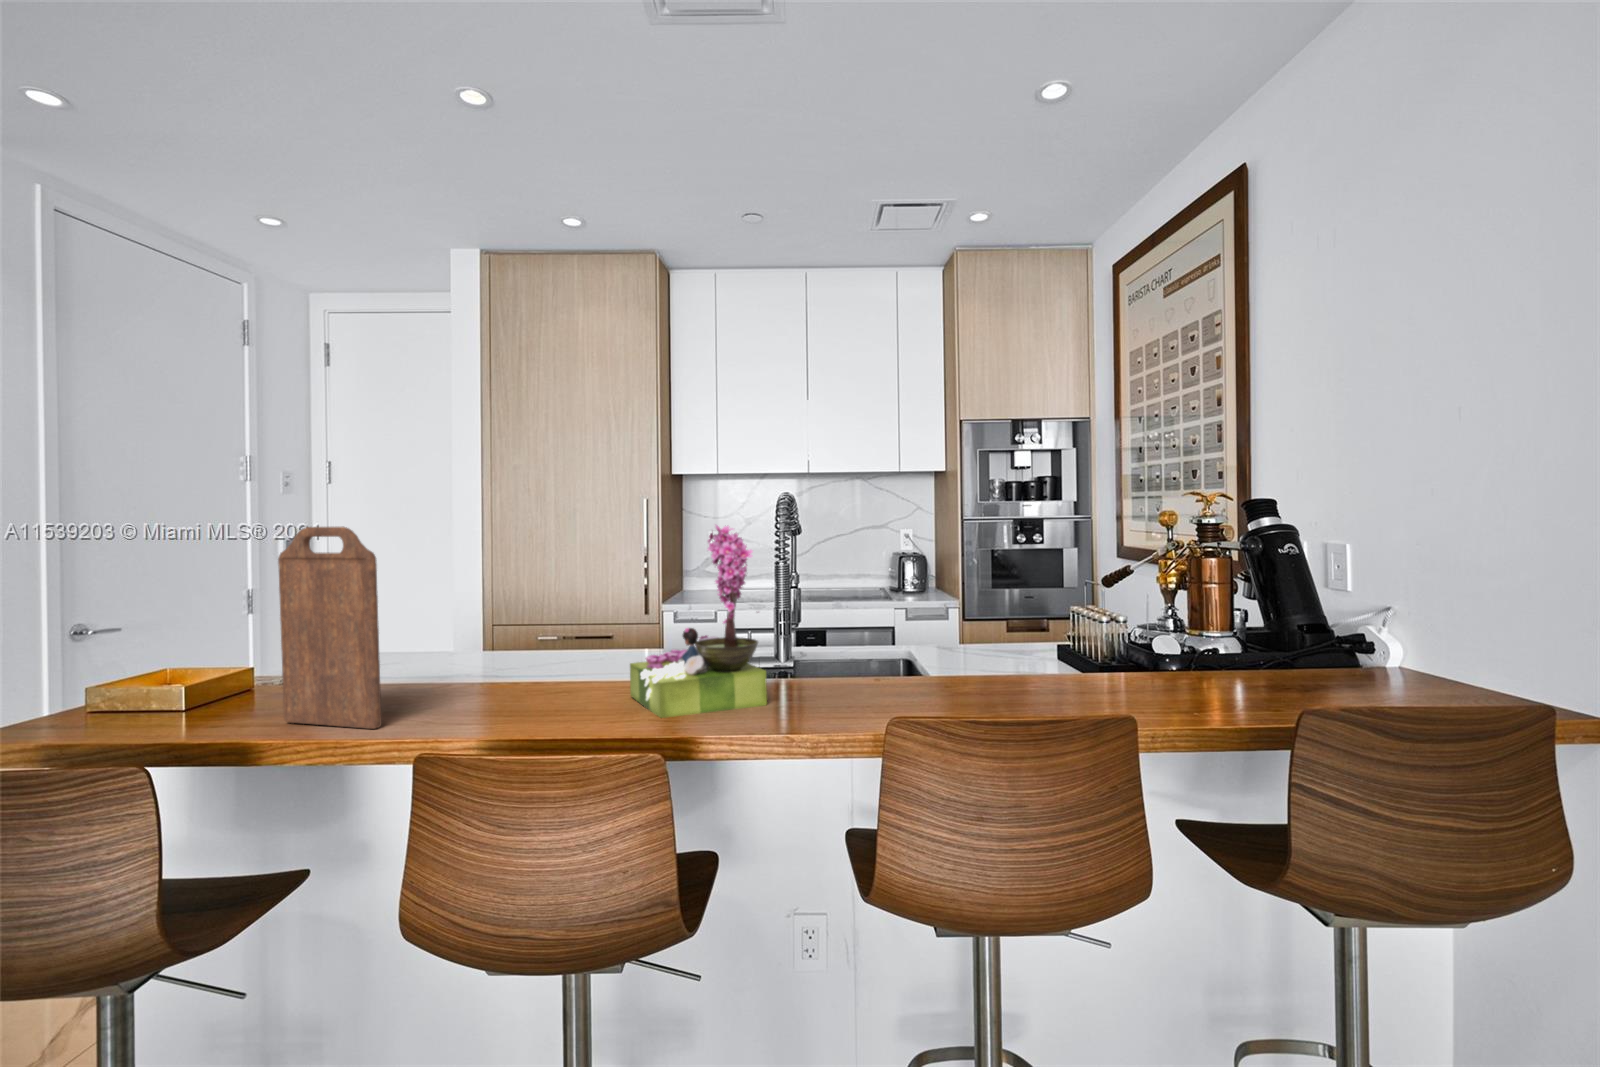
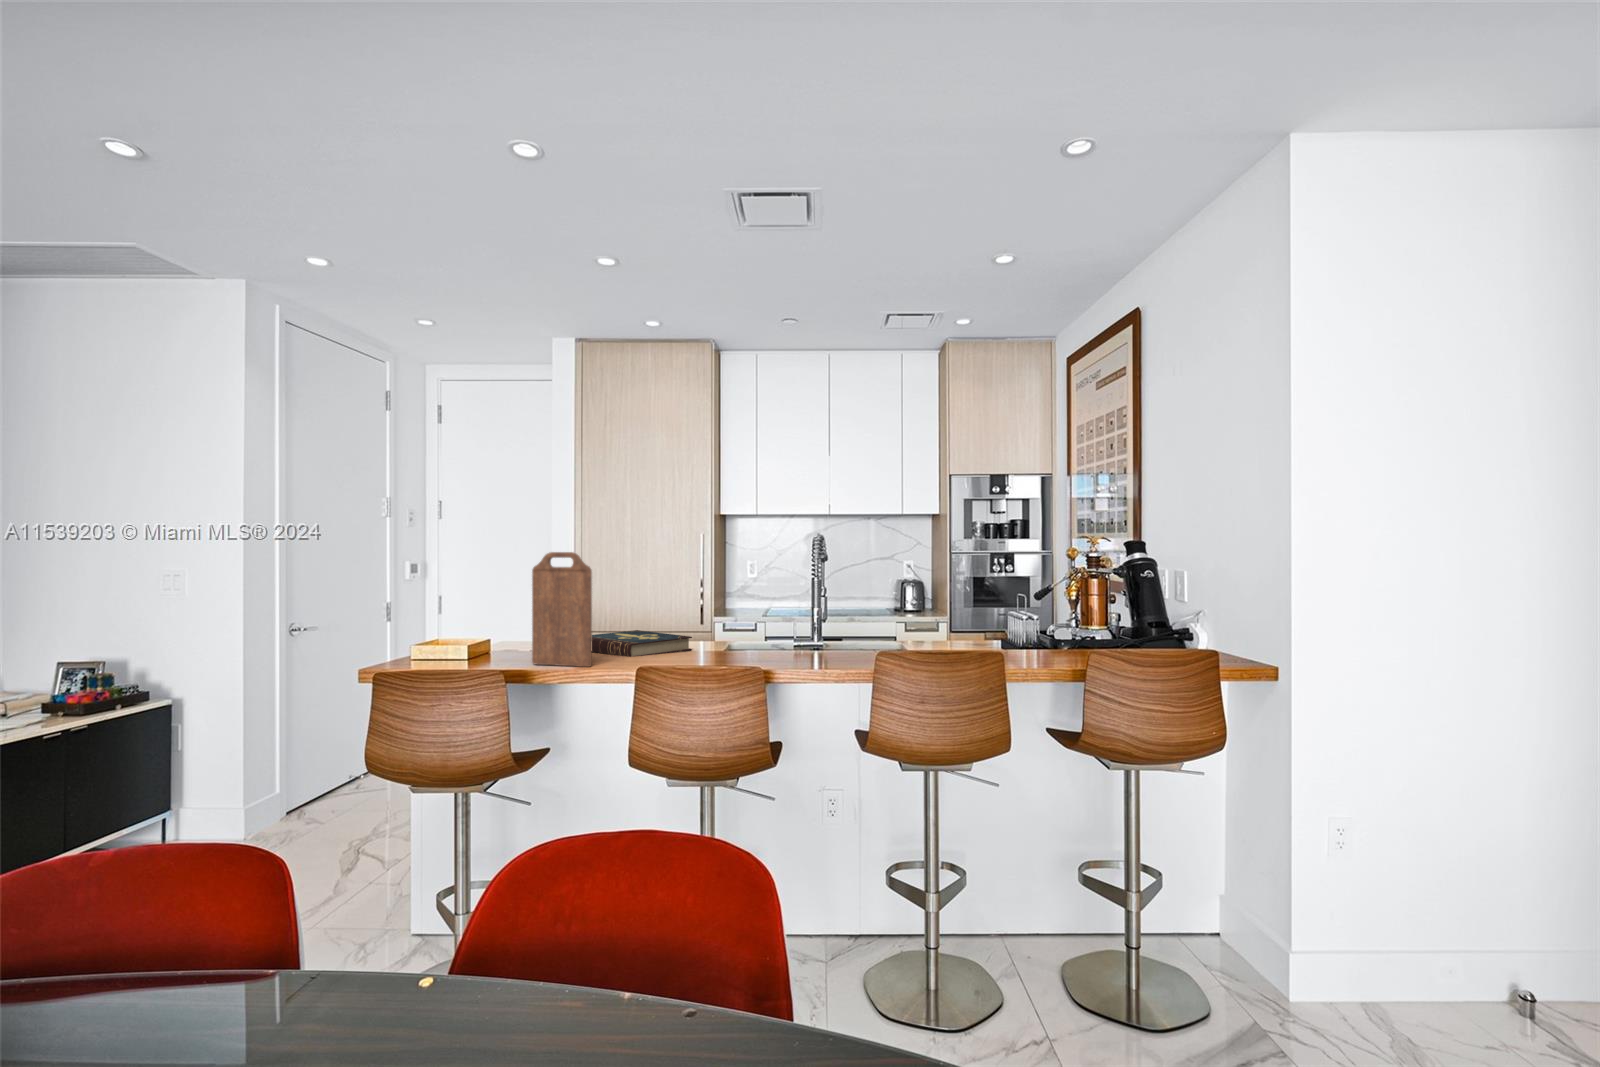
flower arrangement: present [630,524,767,718] -> none [725,552,809,666]
book: none [410,640,592,697] -> present [592,630,692,657]

